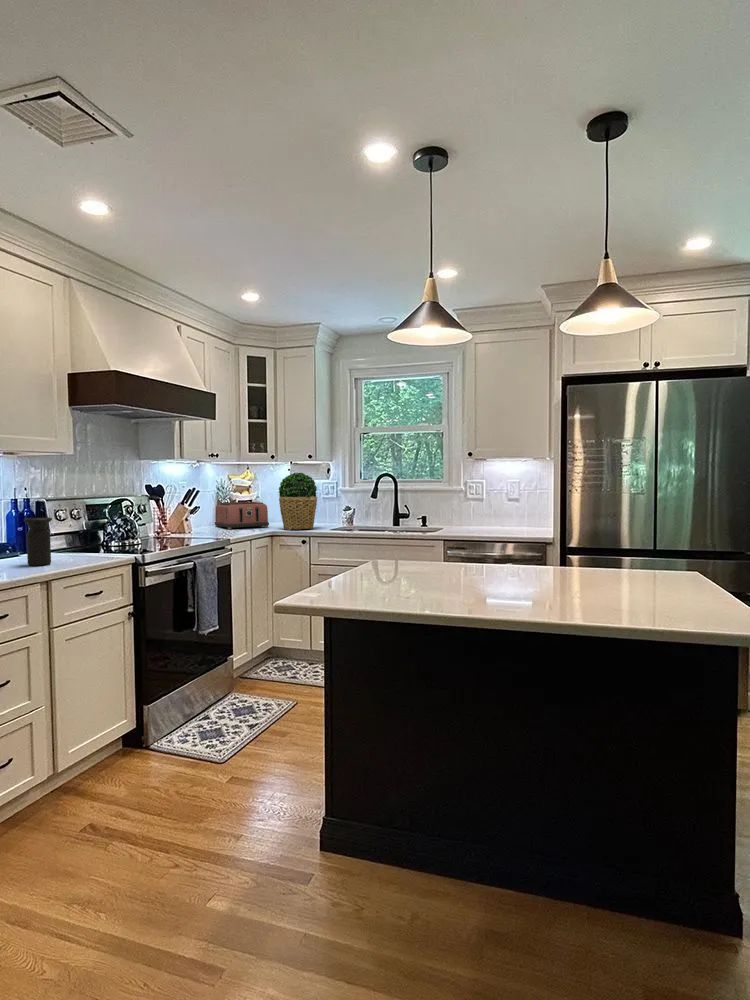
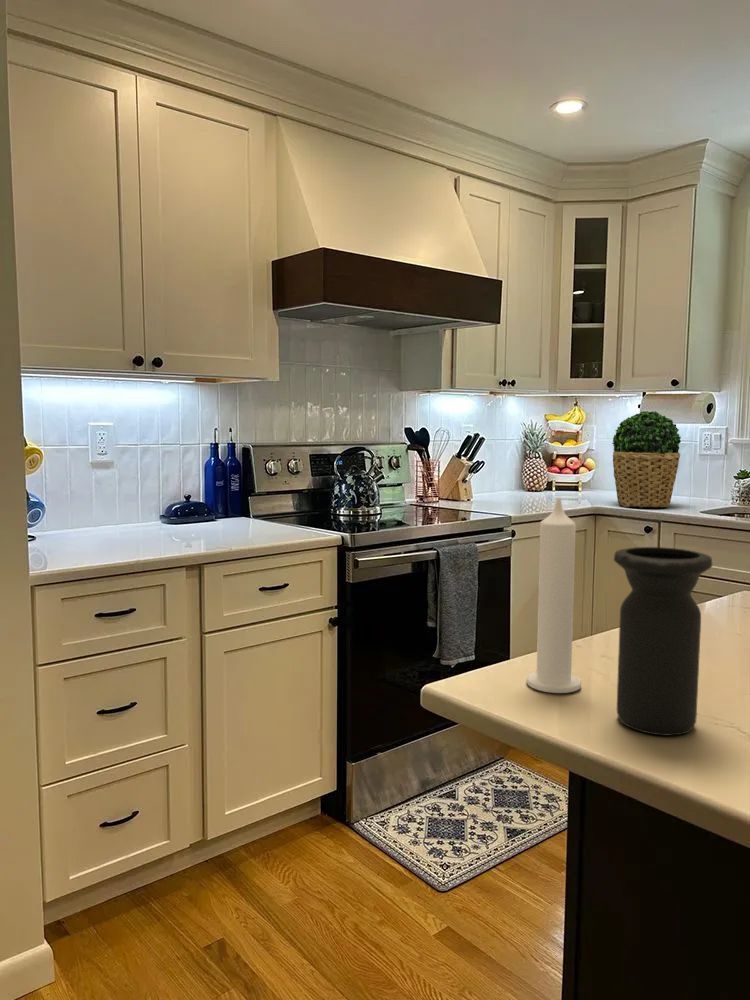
toaster: present [215,502,269,529] -> none [517,457,598,499]
candle: none [318,512,341,595] -> present [526,497,581,693]
vase: present [24,517,52,566] -> present [614,547,712,735]

